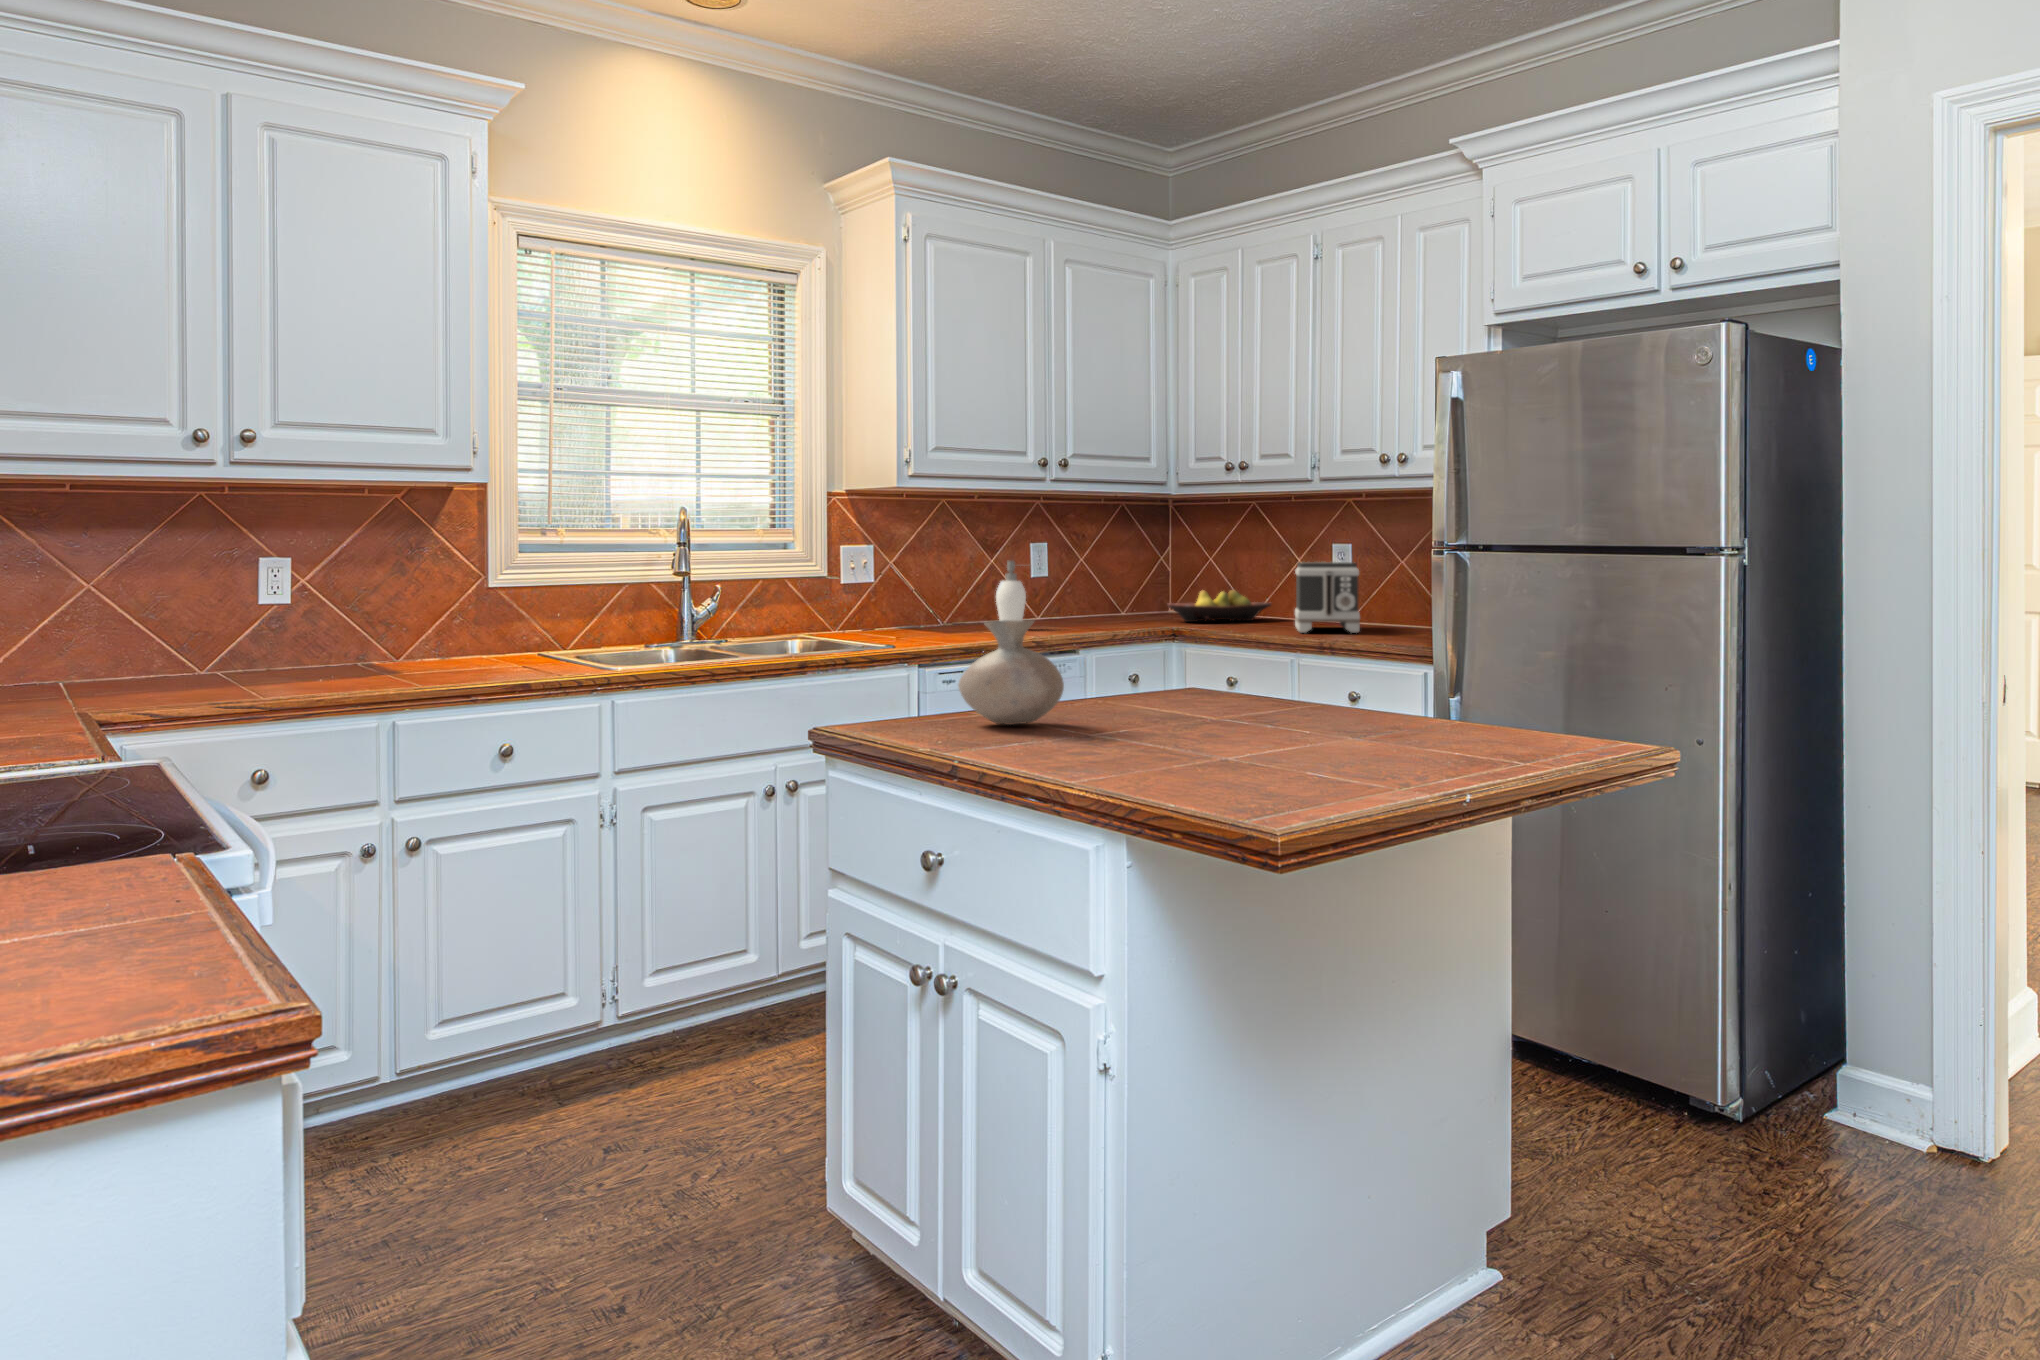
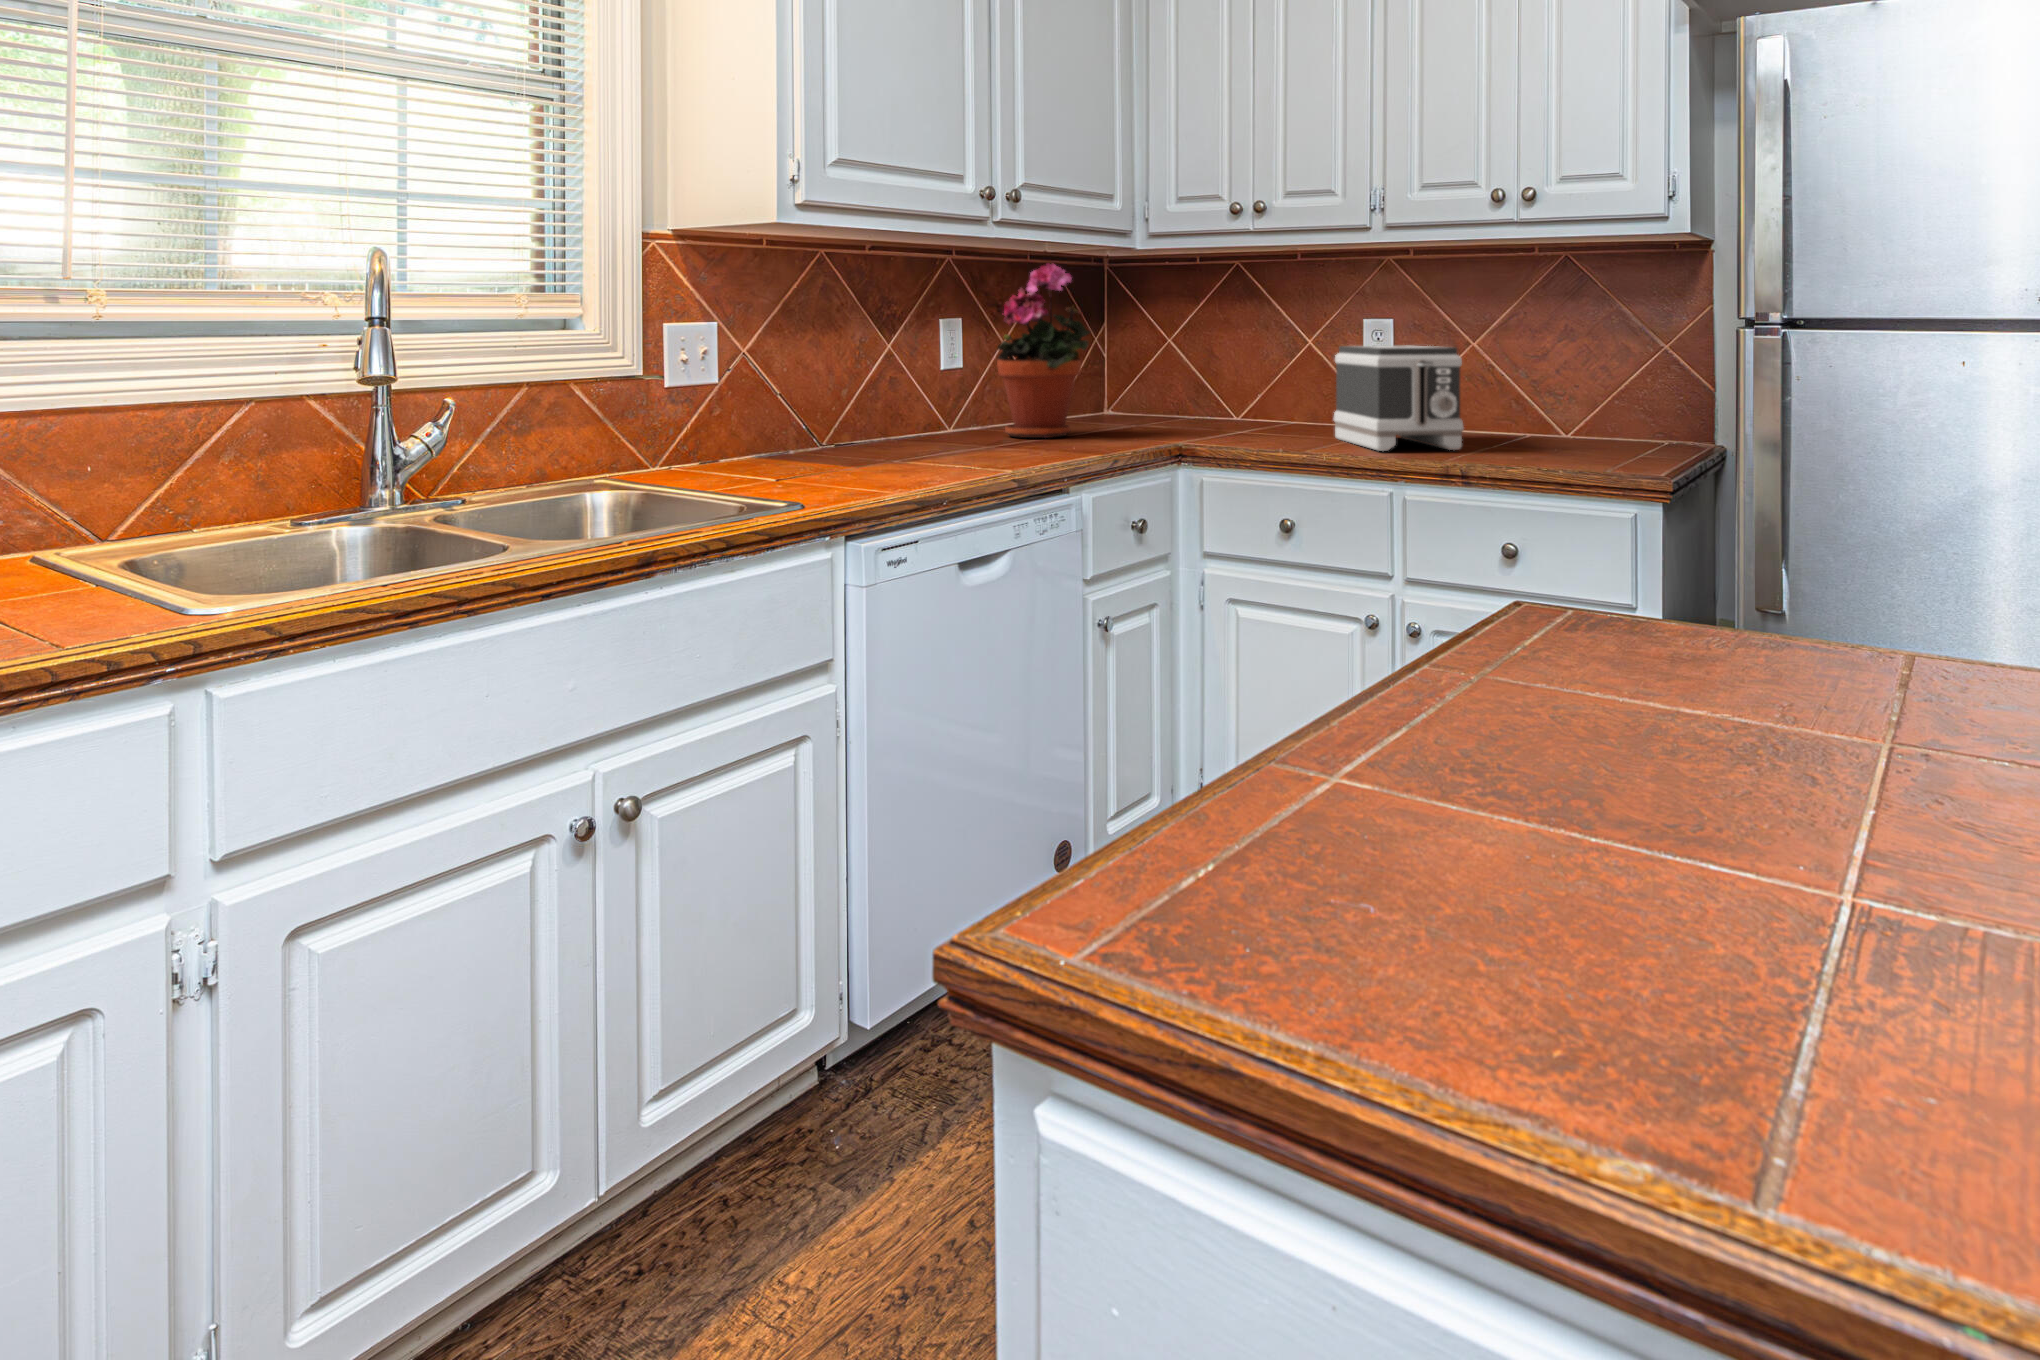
potted plant: none [1068,506,1134,624] -> present [997,263,1090,438]
soap dispenser: present [996,561,1026,621] -> none [910,346,969,454]
fruit bowl: present [1168,590,1271,622] -> none [1133,383,1270,431]
vase: present [958,620,1064,725] -> none [1427,577,1867,949]

